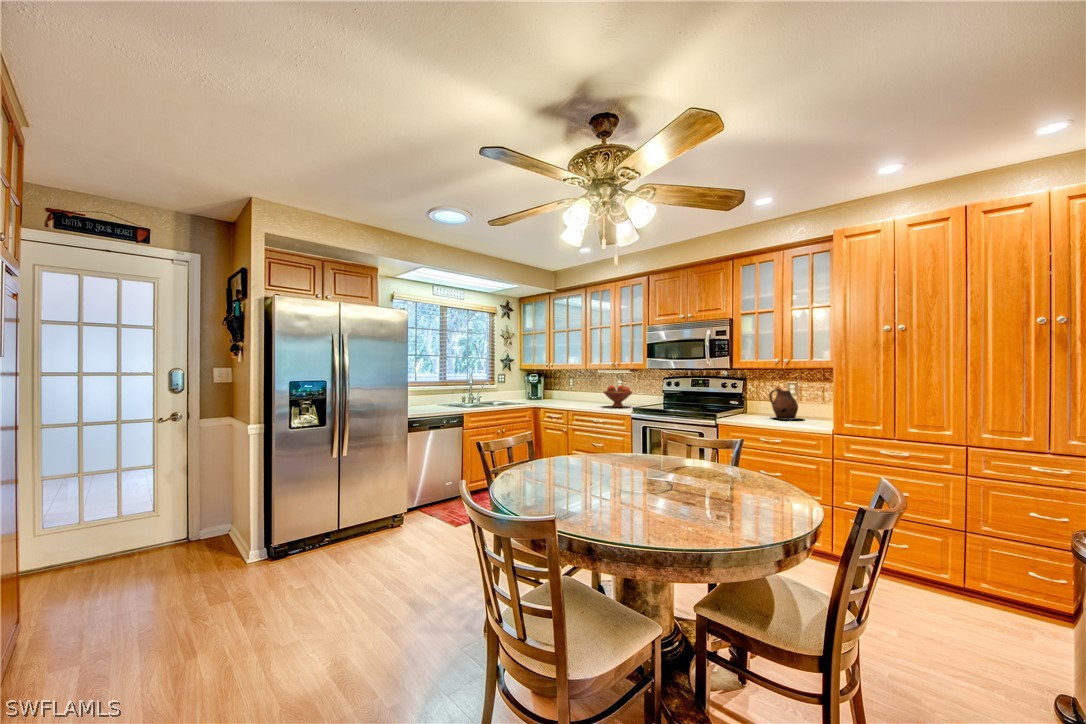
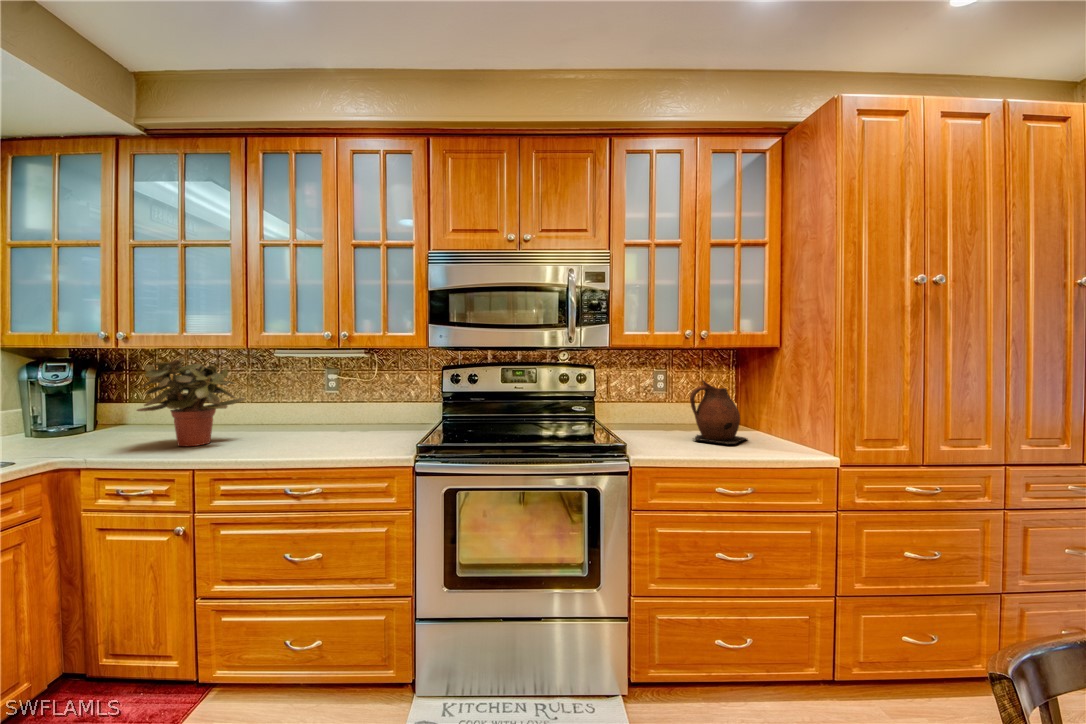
potted plant: none [553,373,585,404] -> present [137,358,245,446]
fruit bowl: present [603,385,632,407] -> none [310,387,388,443]

